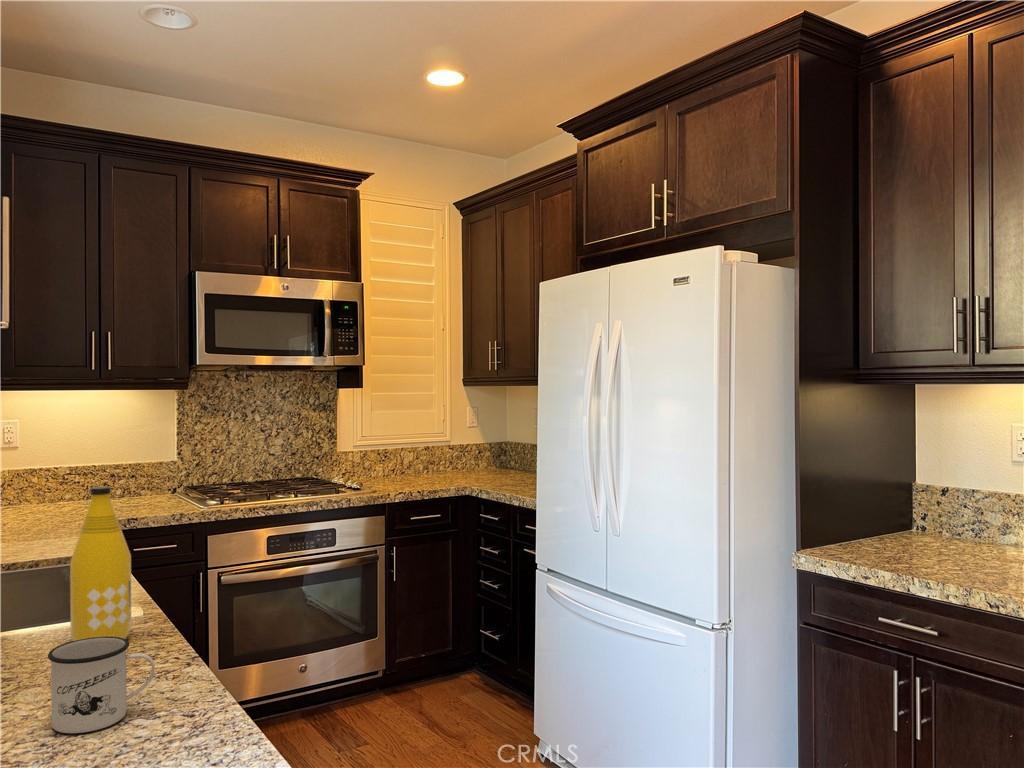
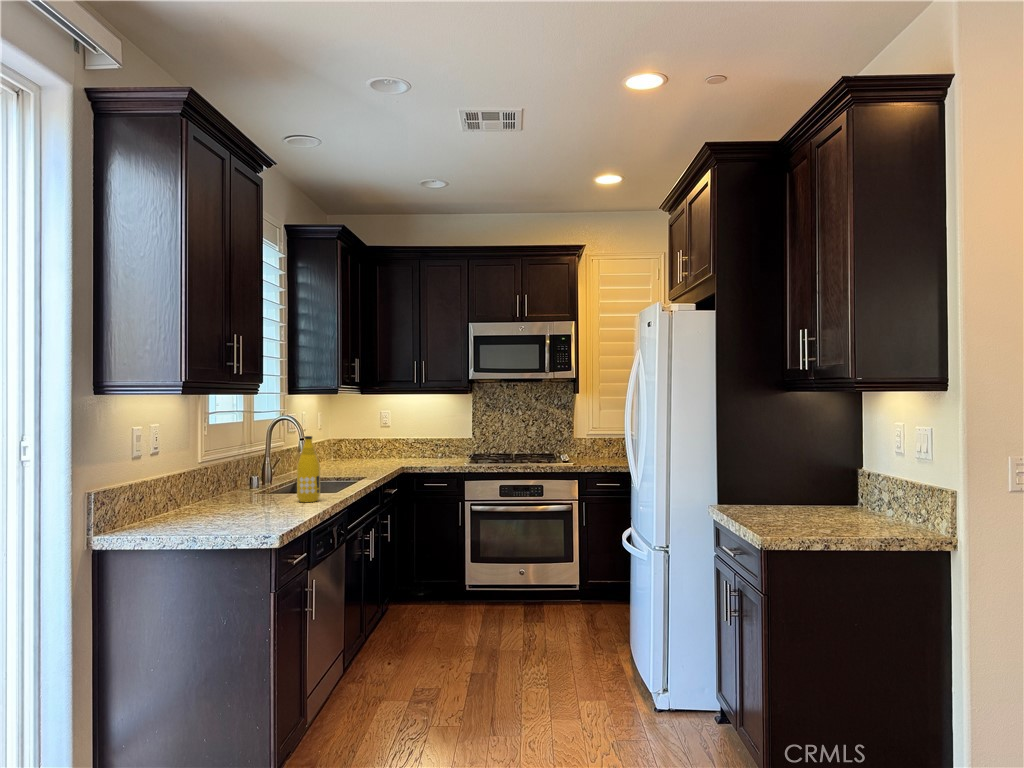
mug: present [48,636,155,733] -> none [251,487,285,517]

